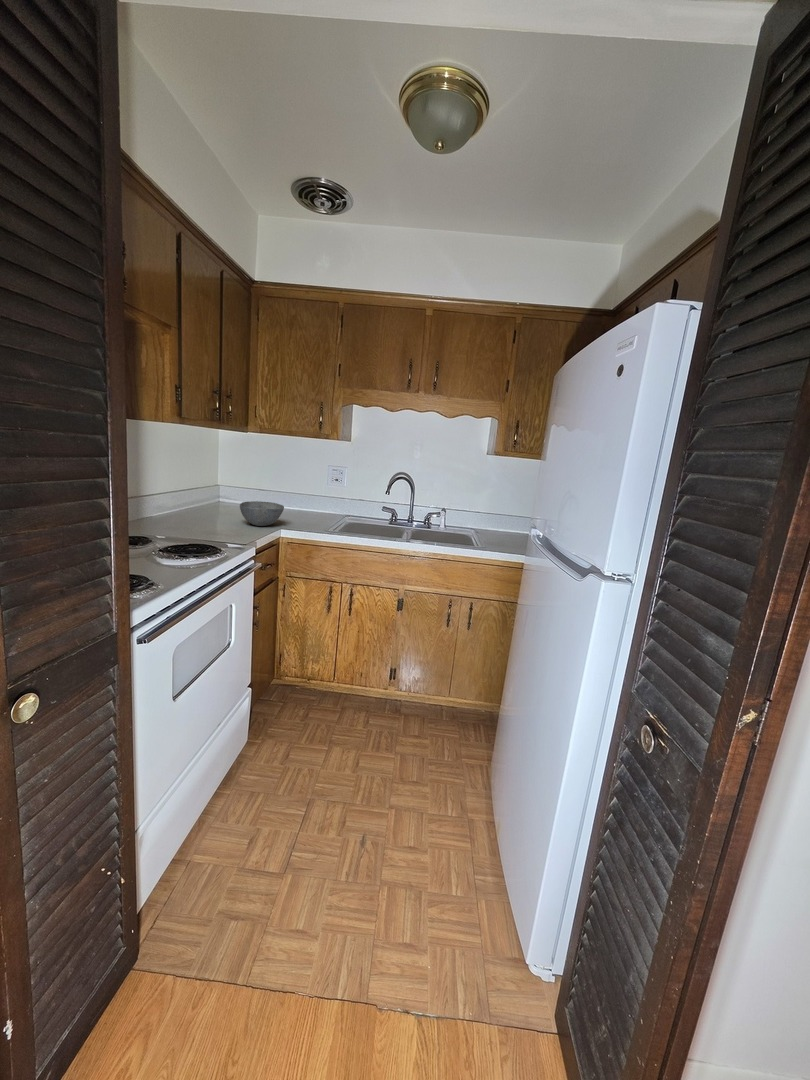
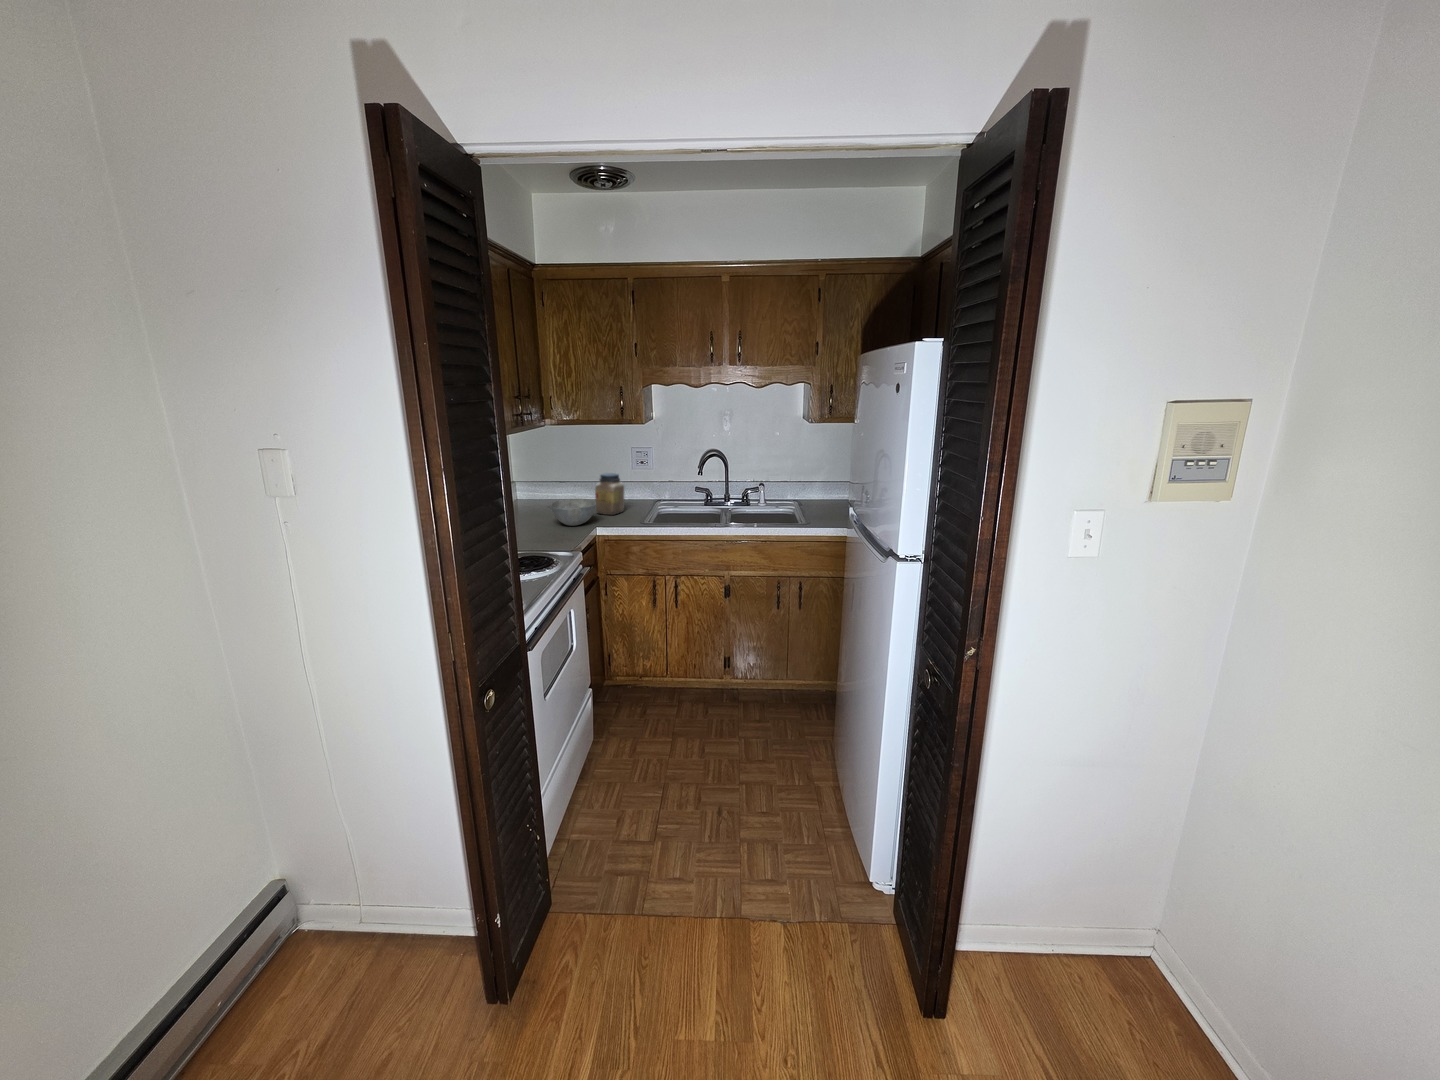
jar: none [286,483,315,522] -> present [595,473,624,515]

